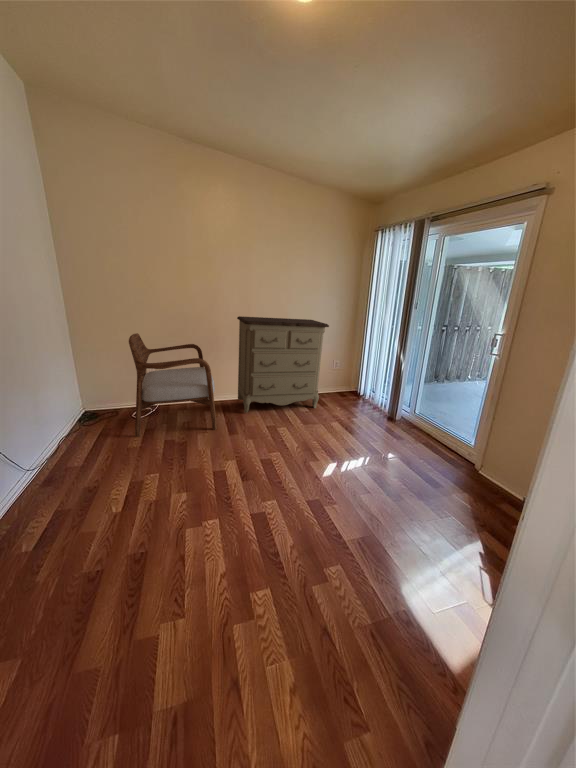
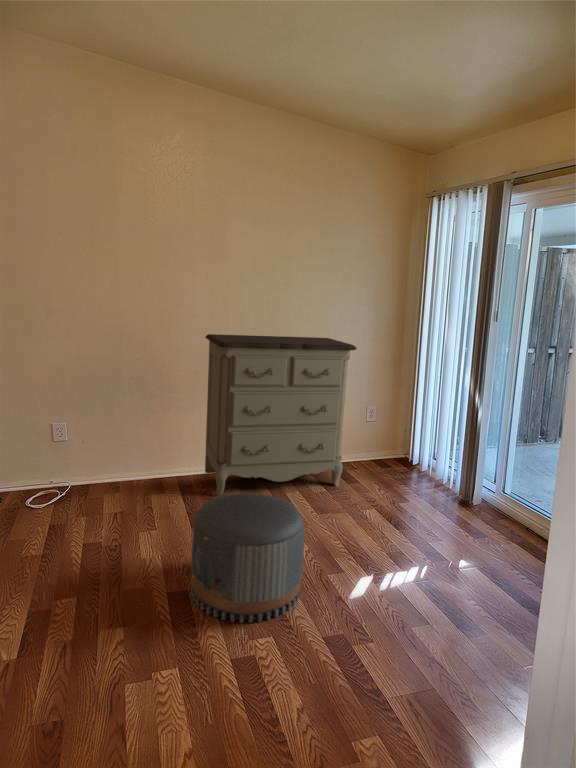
armchair: present [129,333,217,436] -> none [32,364,171,535]
pouf: none [227,414,296,491] -> present [191,493,305,622]

